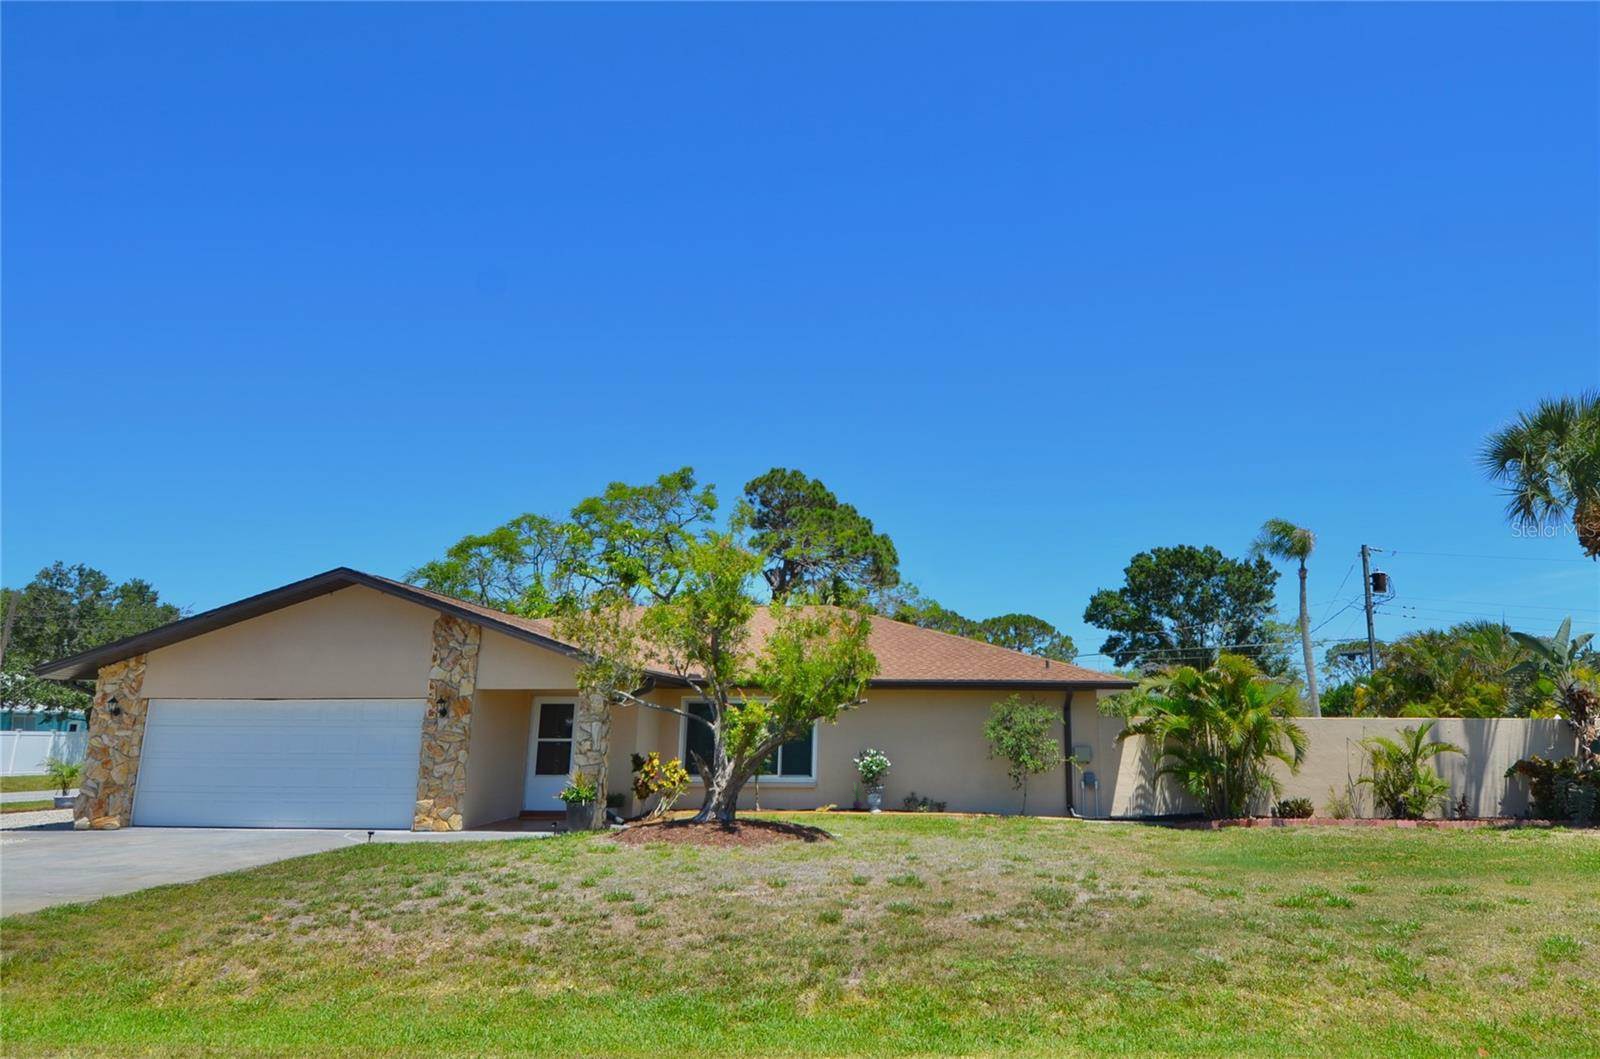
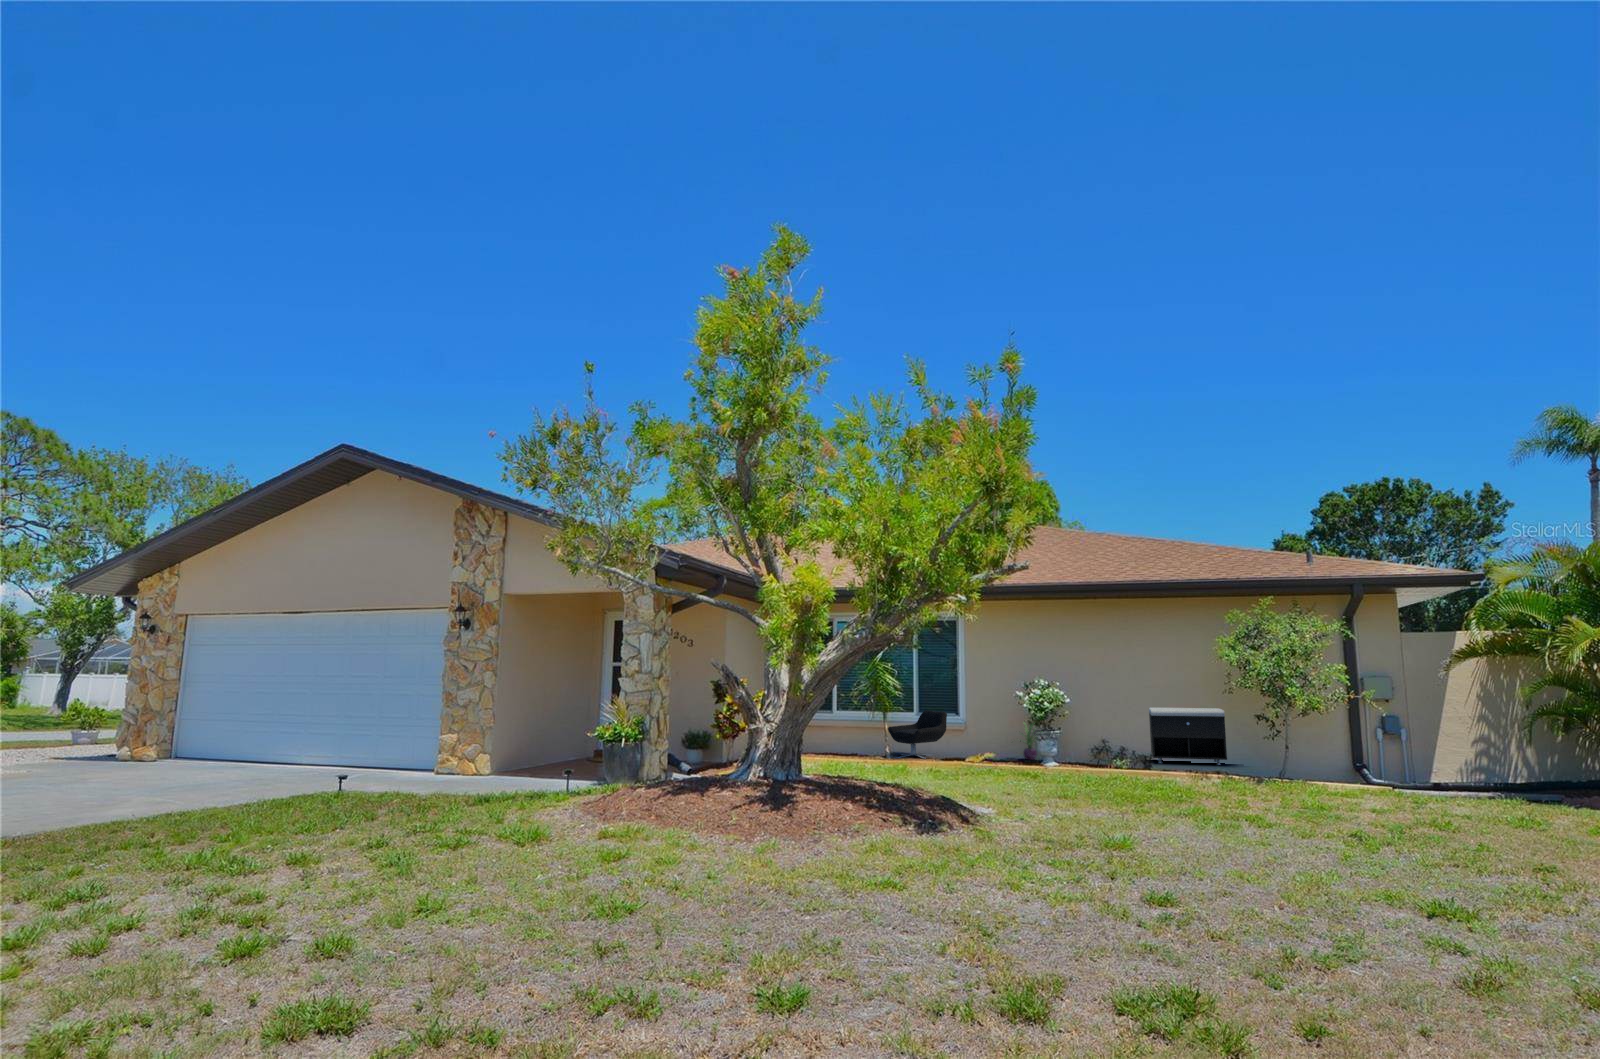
storage bench: none [938,770,988,809] -> present [1149,708,1227,765]
lounge chair: none [755,774,799,810] -> present [888,710,947,758]

